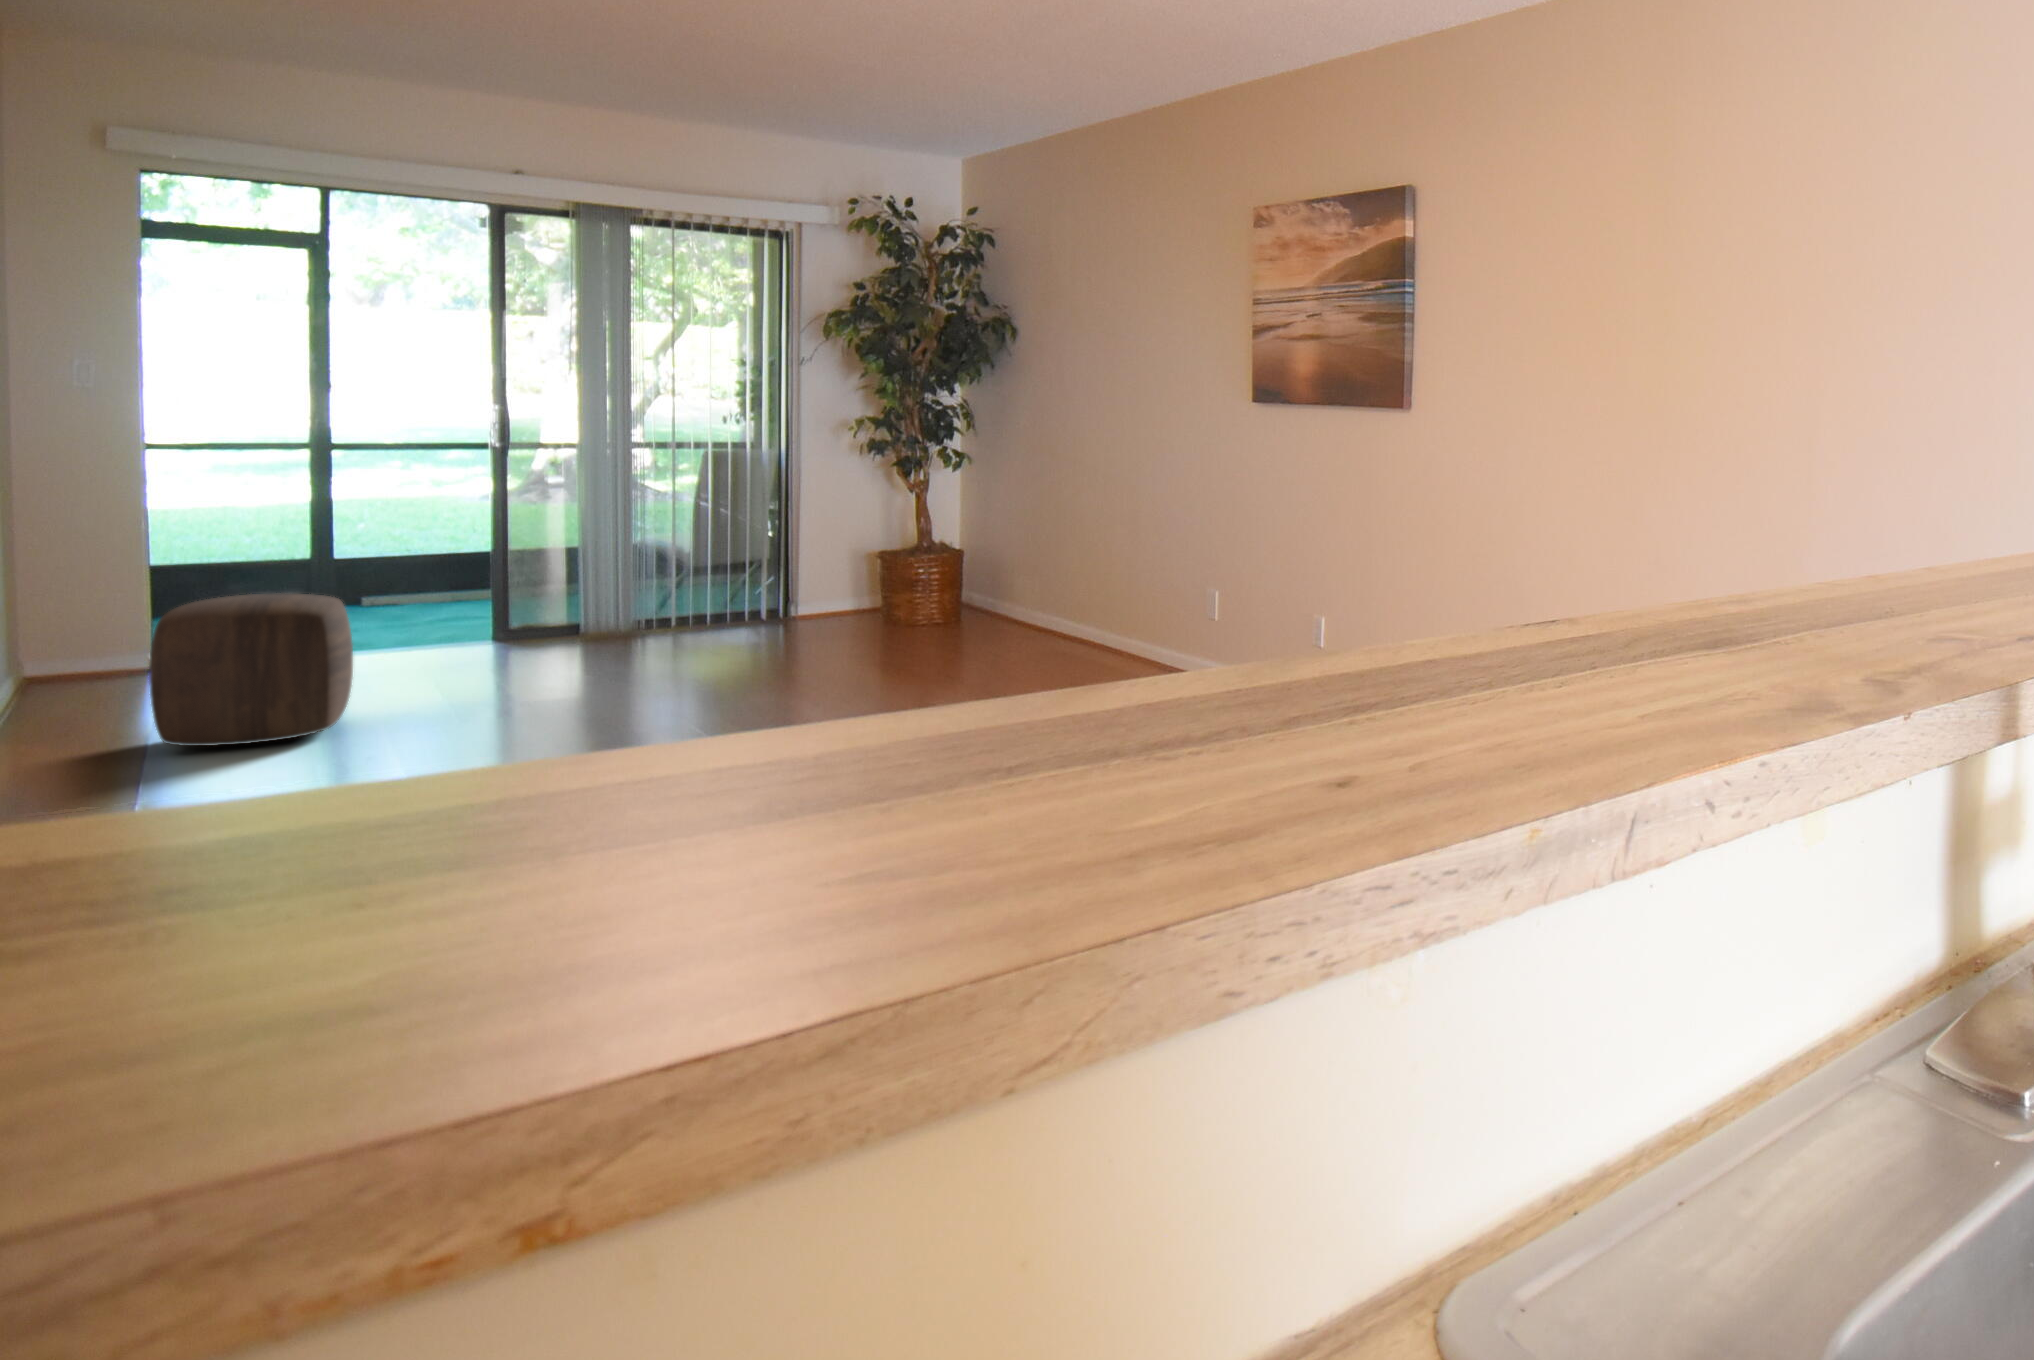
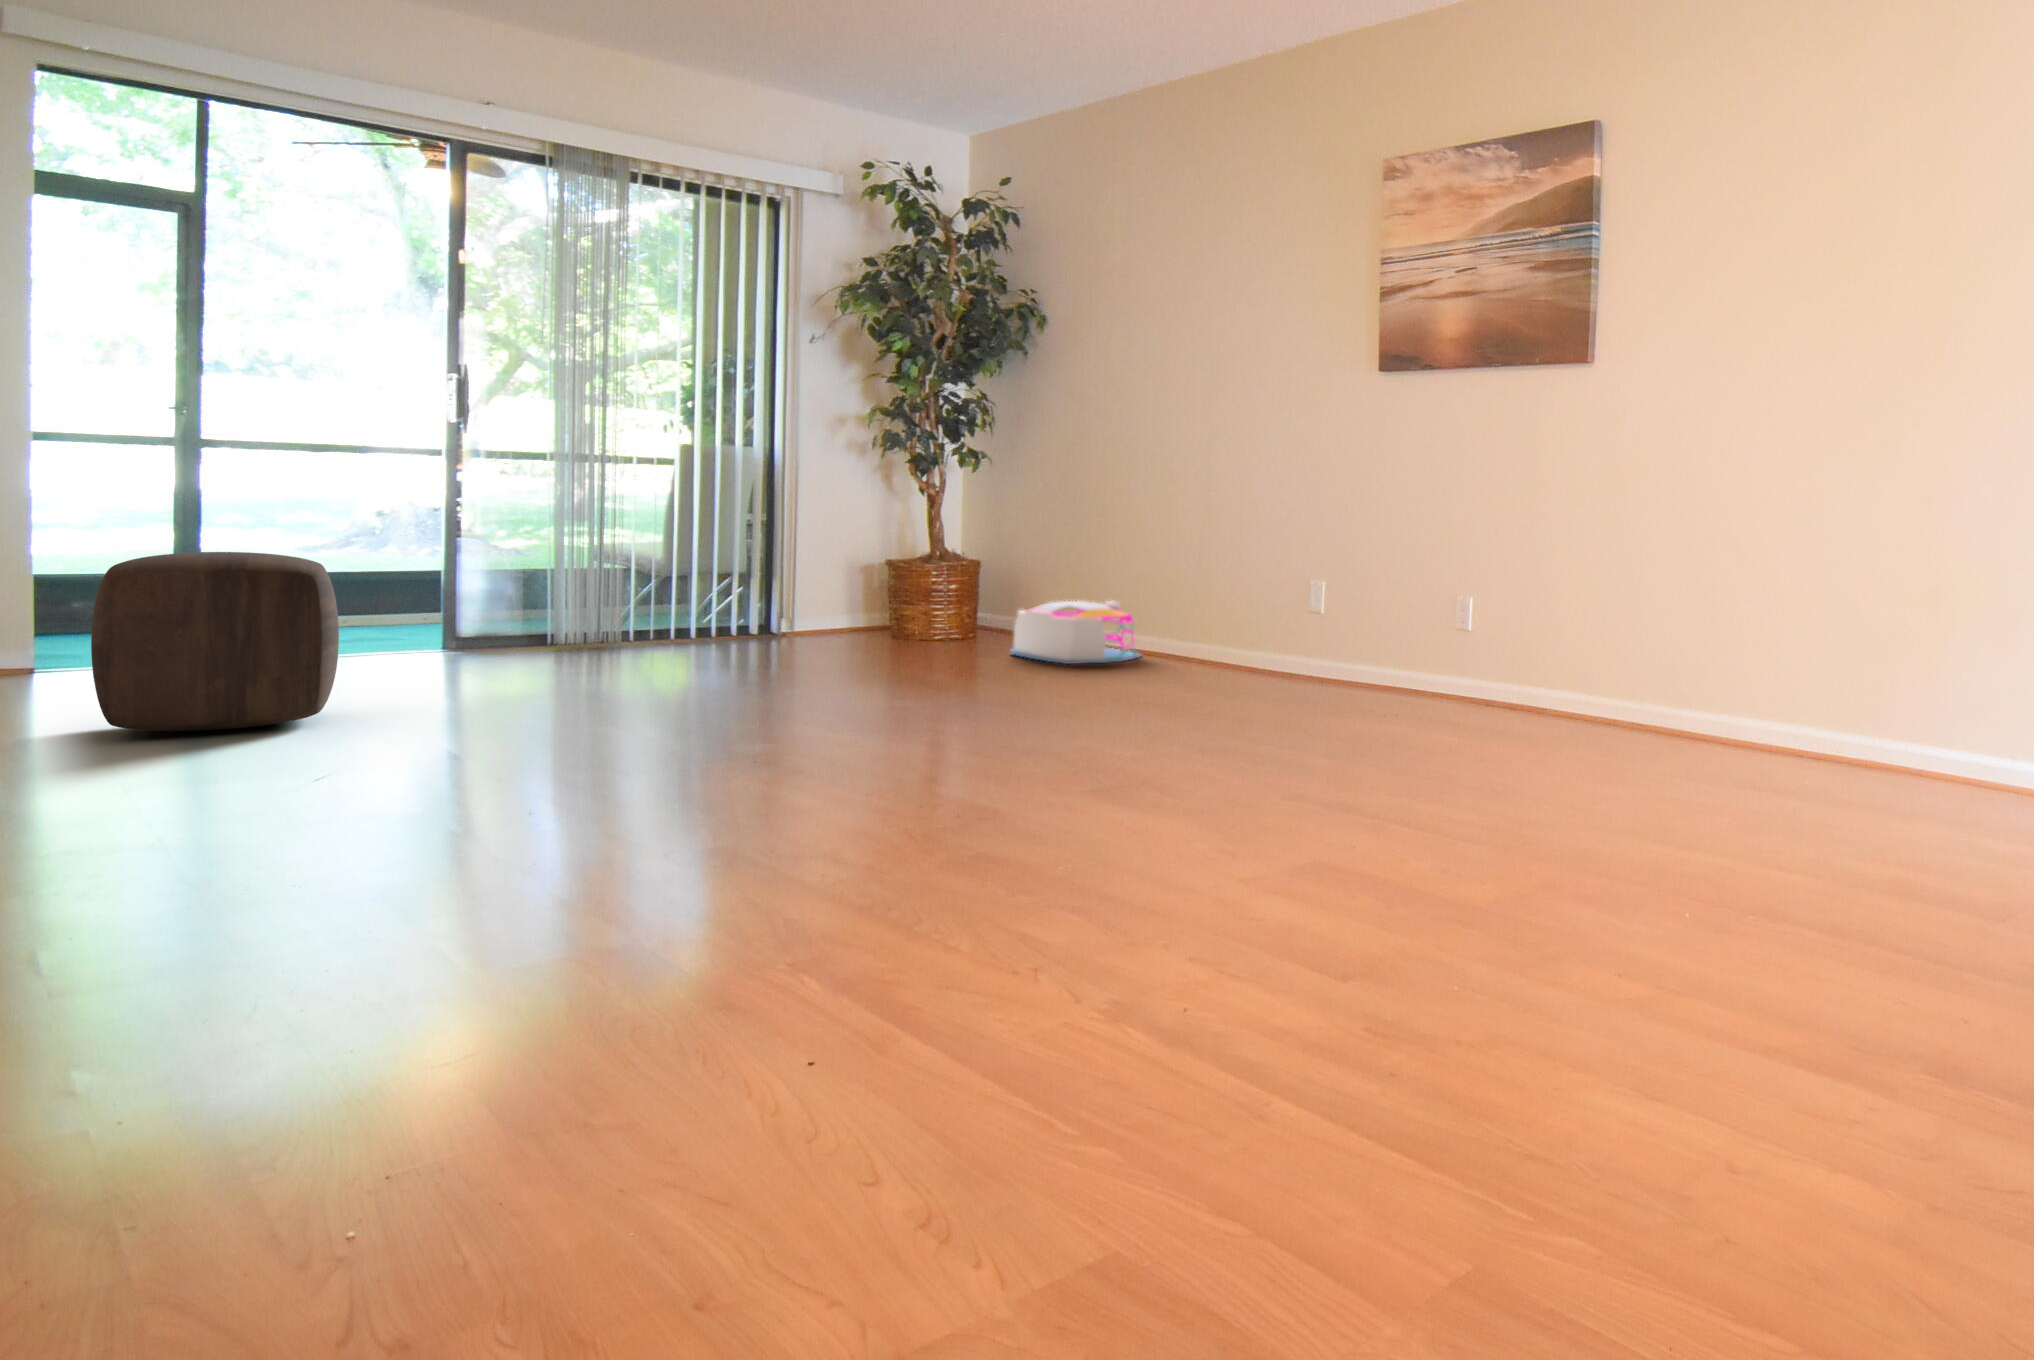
storage bin: none [965,597,1080,660] -> present [1010,601,1141,664]

